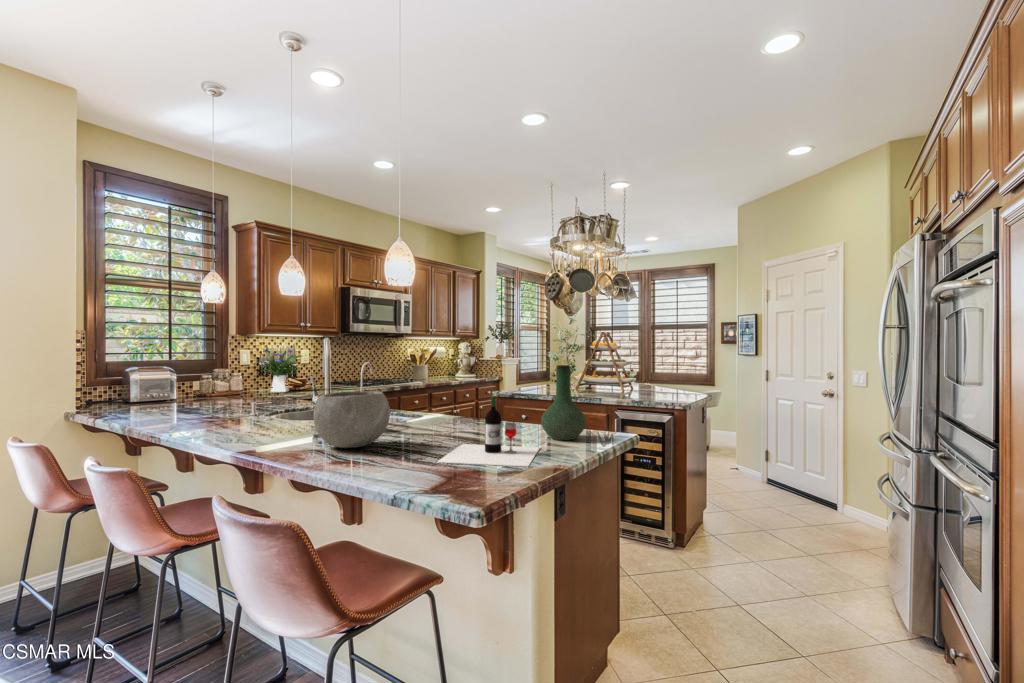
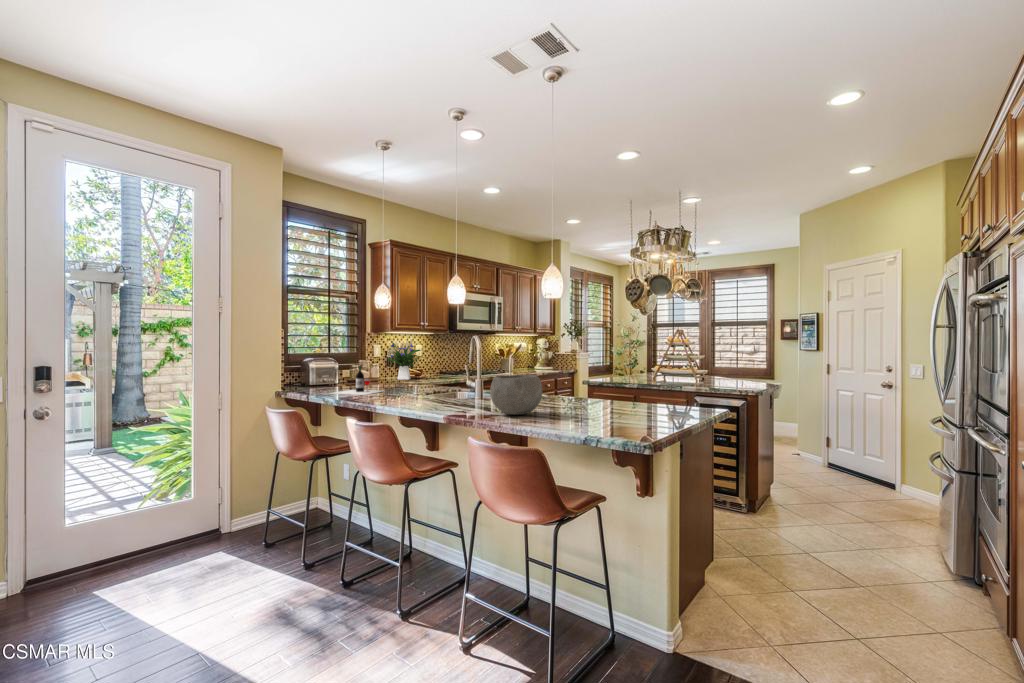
vase: present [541,365,586,440] -> none [650,357,686,413]
wine bottle: present [438,397,539,466] -> present [332,366,383,395]

